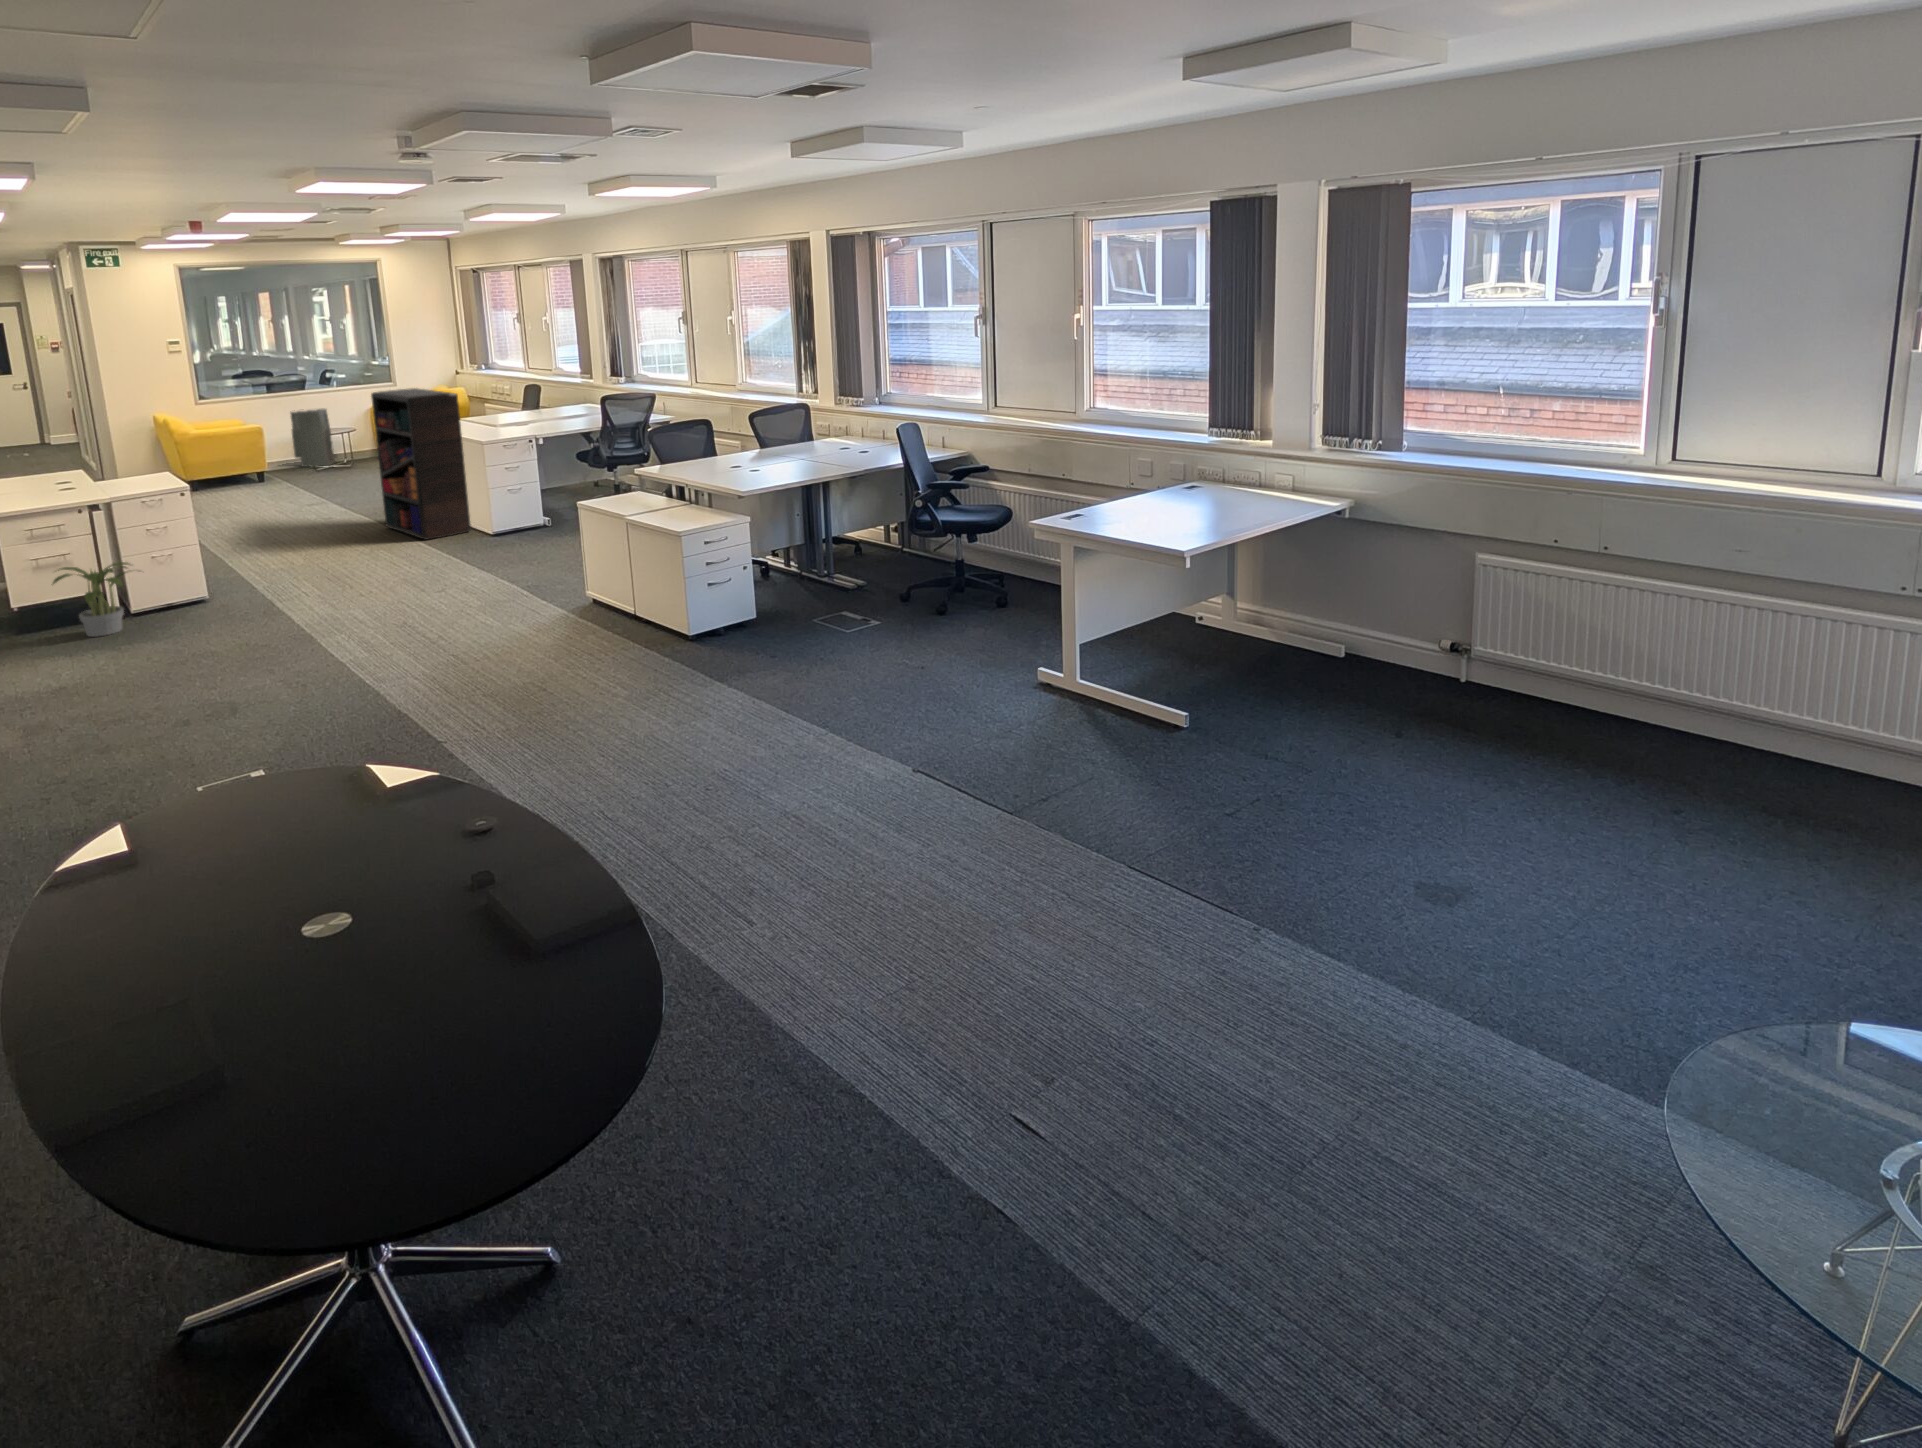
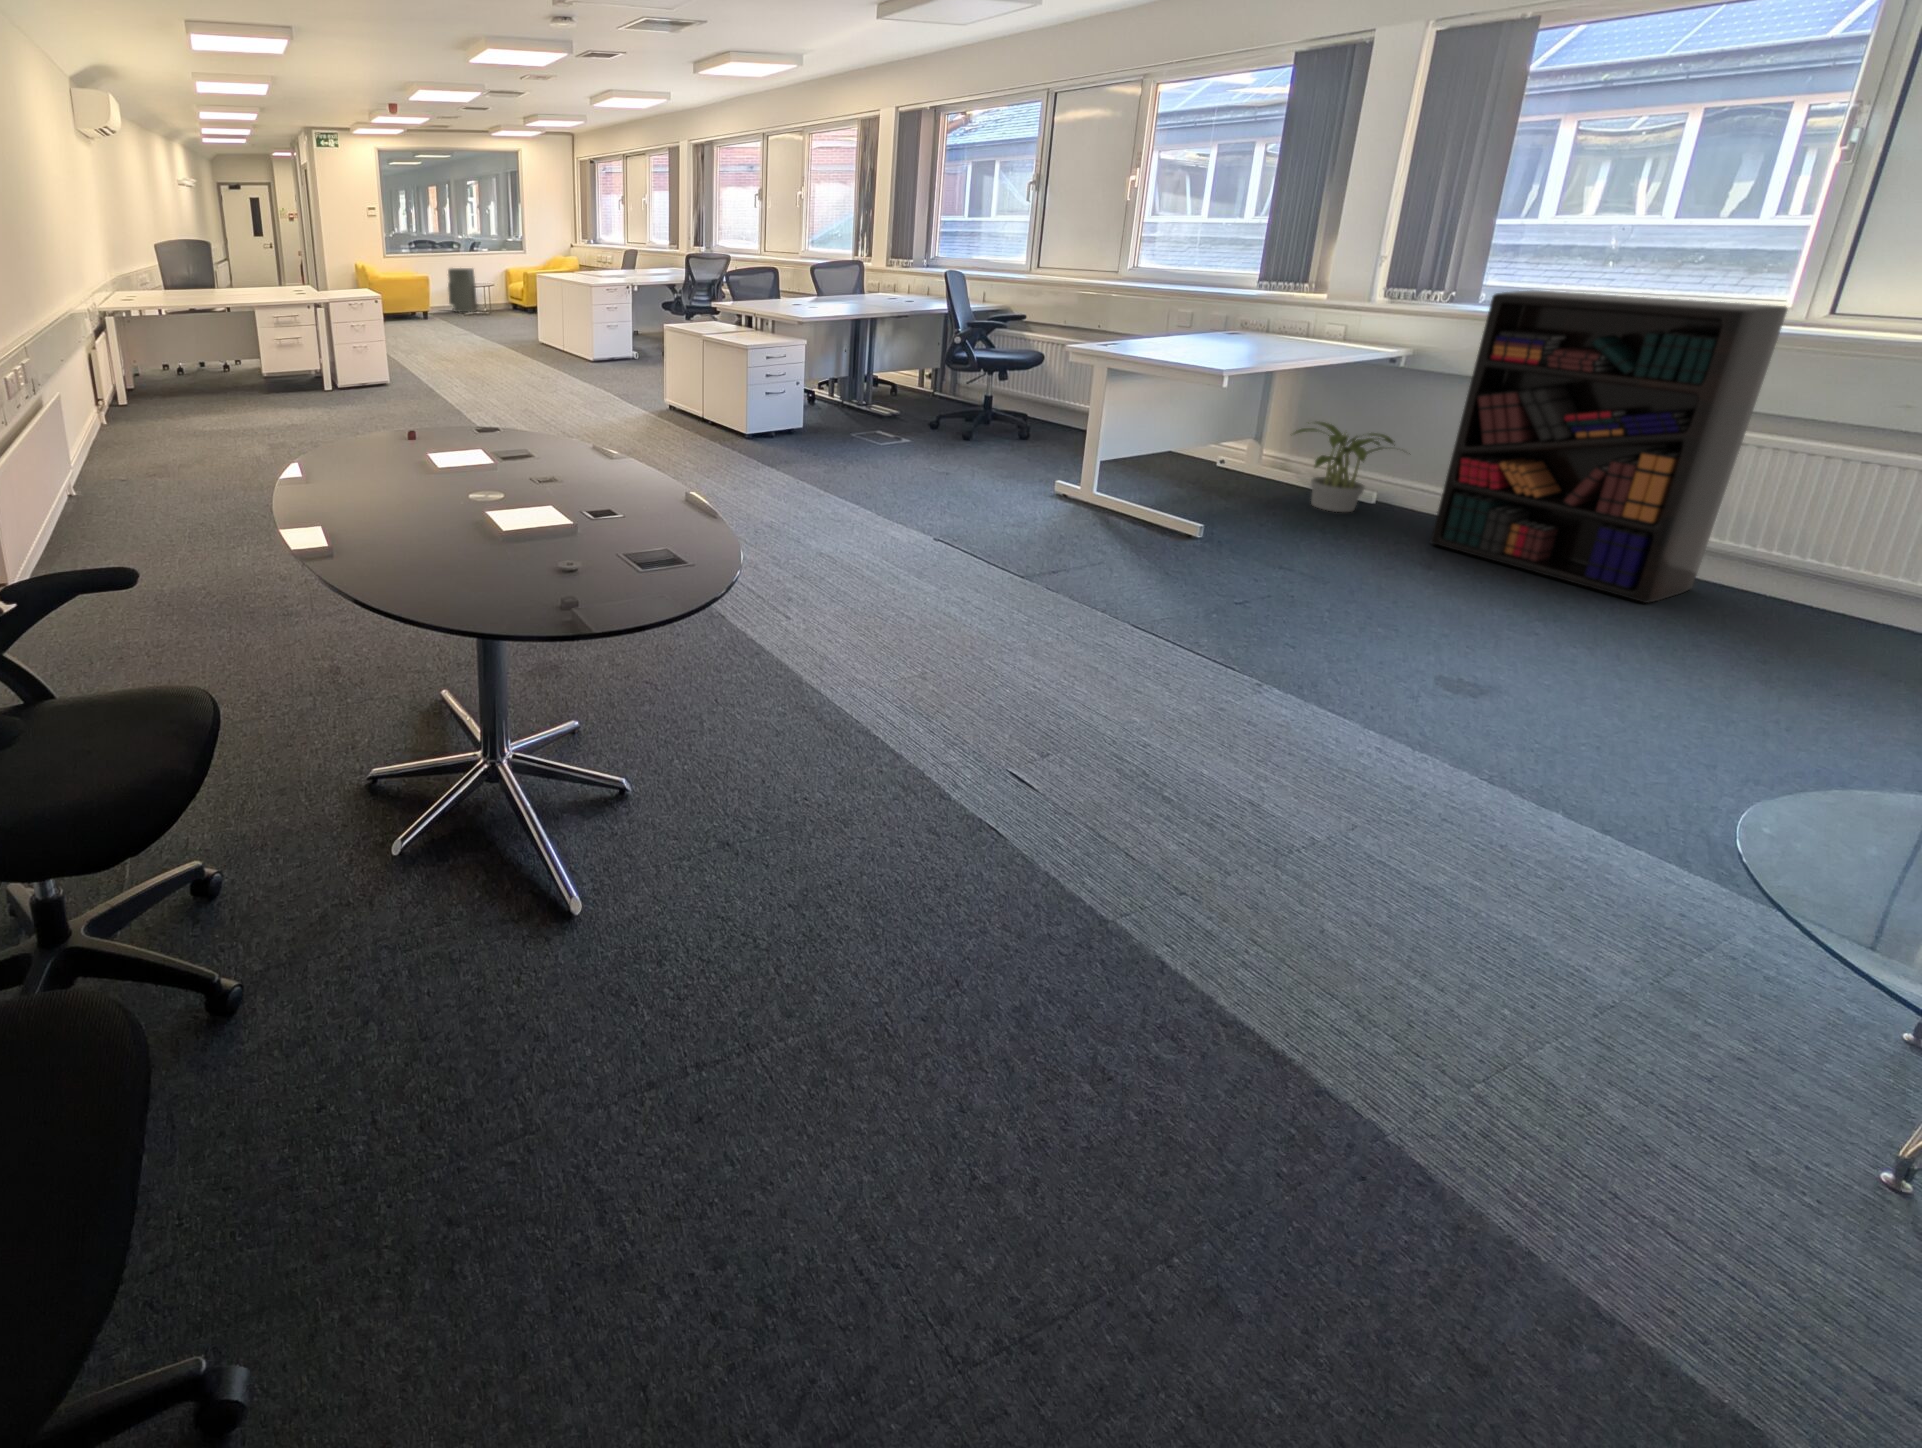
bookshelf: present [371,388,471,540] -> present [1431,291,1787,603]
potted plant: present [53,562,130,637] -> present [1294,422,1395,512]

